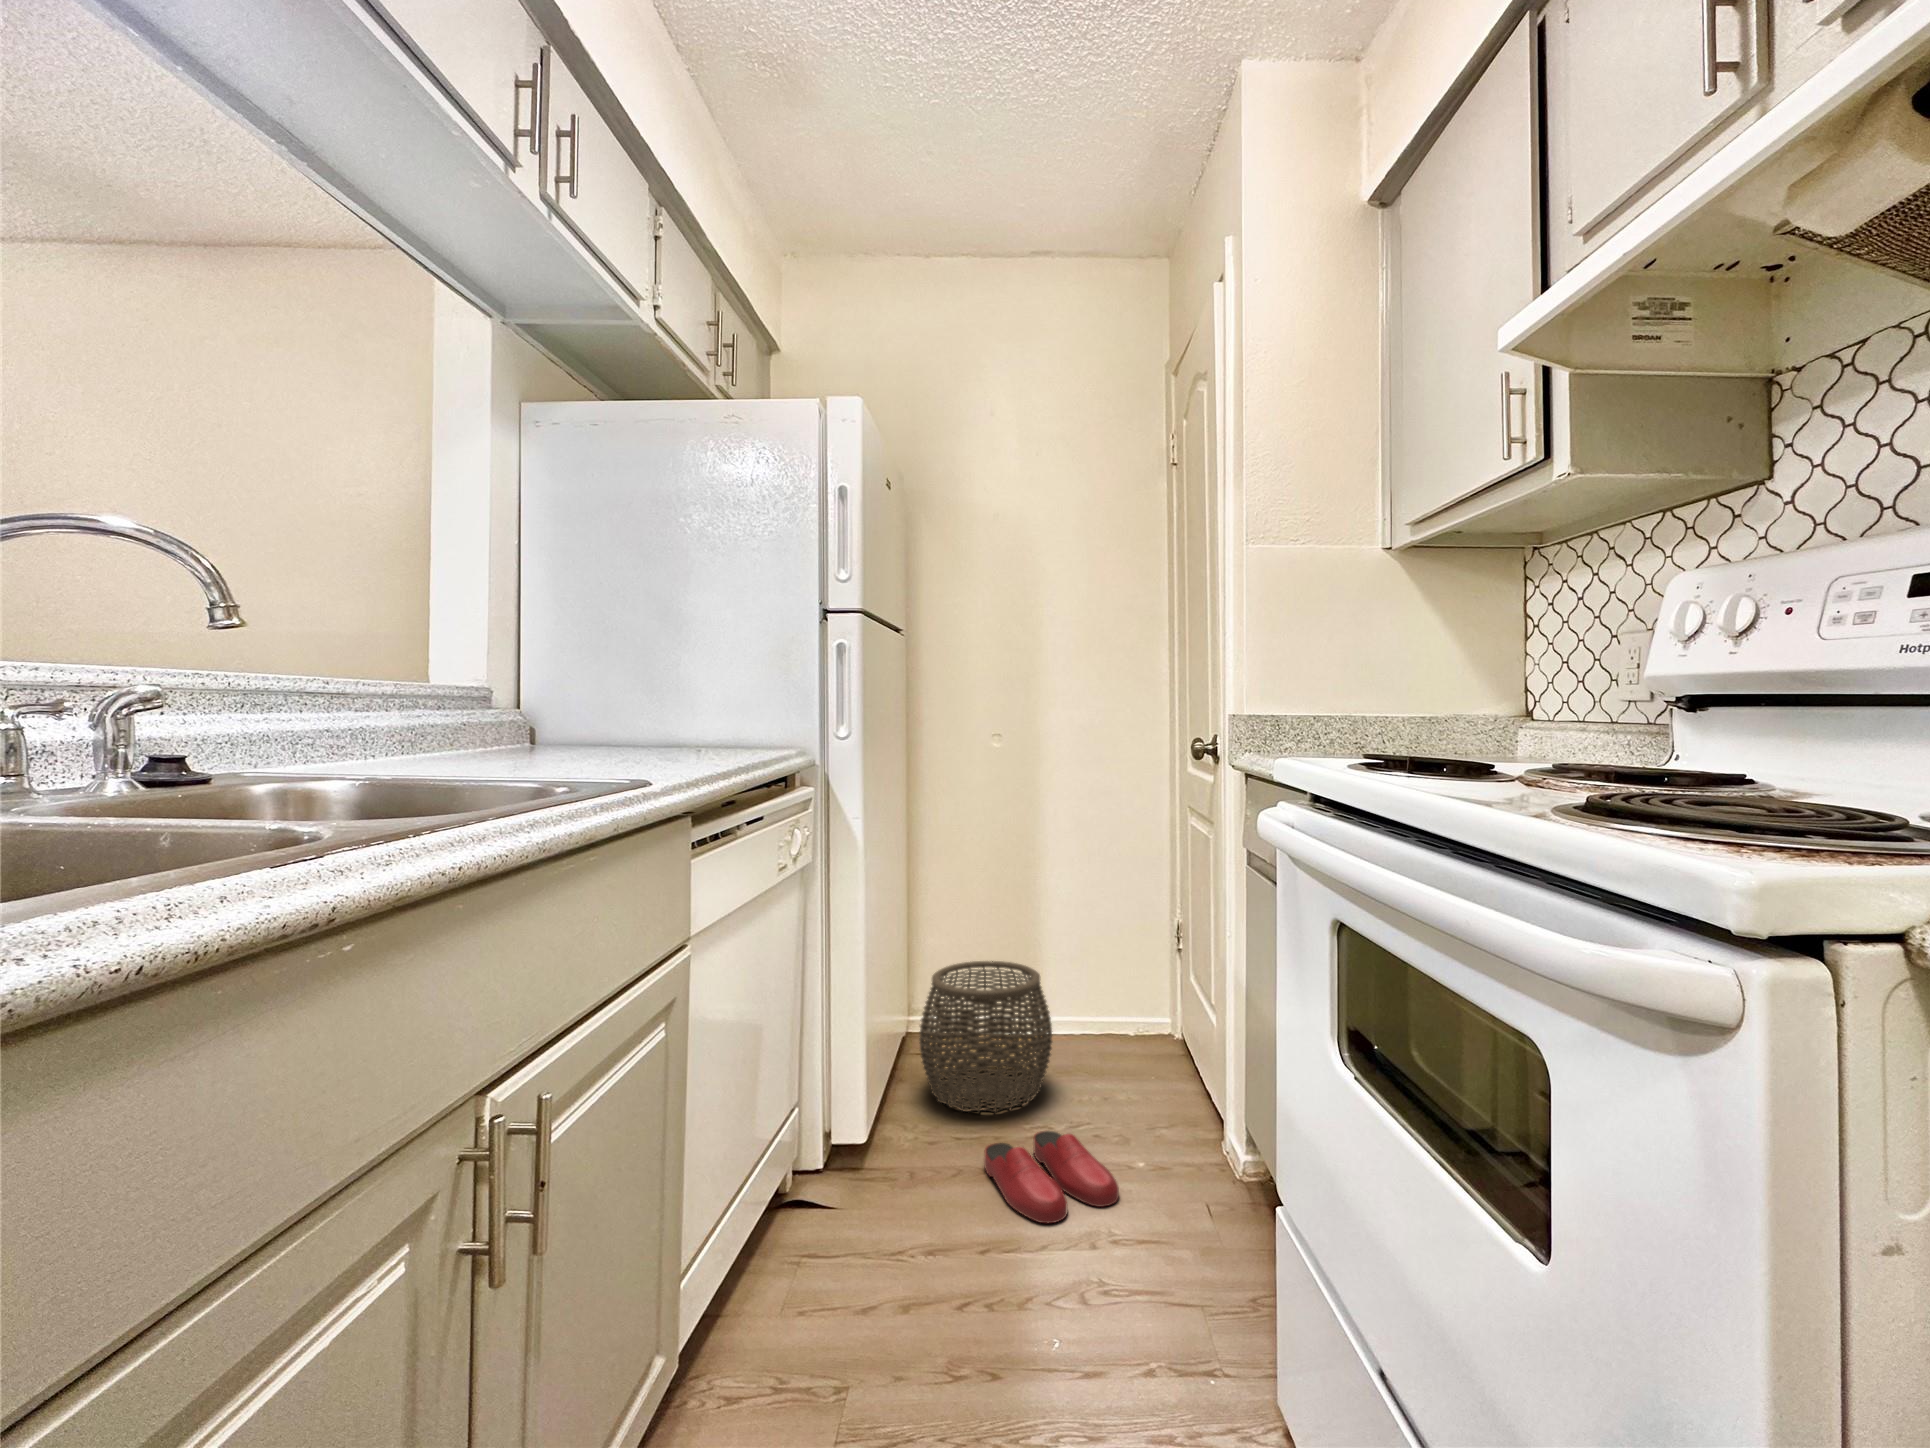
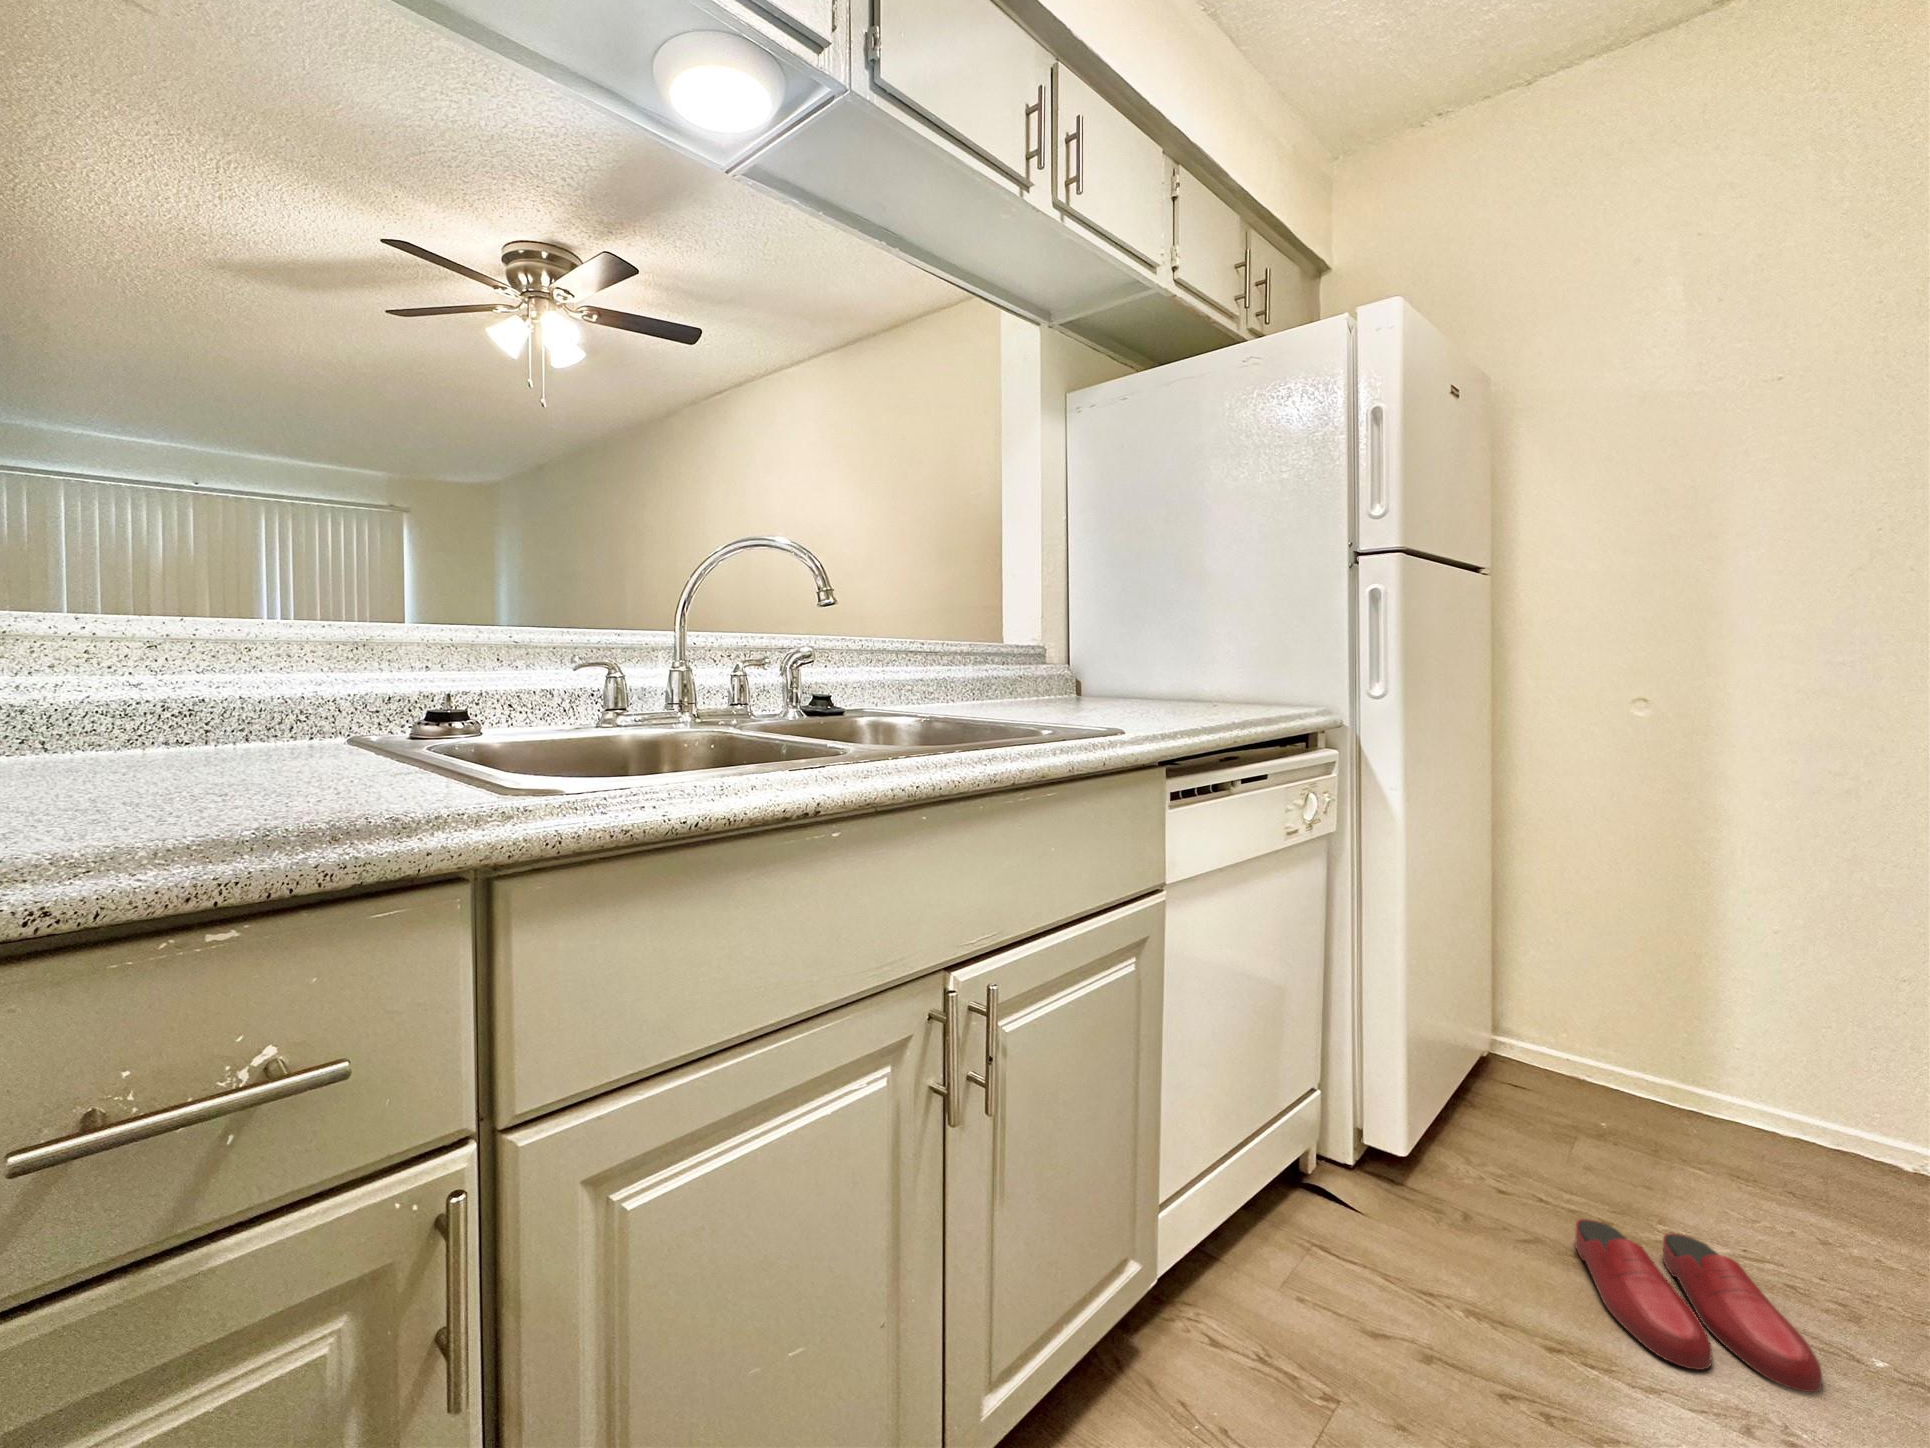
woven basket: present [919,961,1052,1112] -> none [1492,979,1715,1189]

